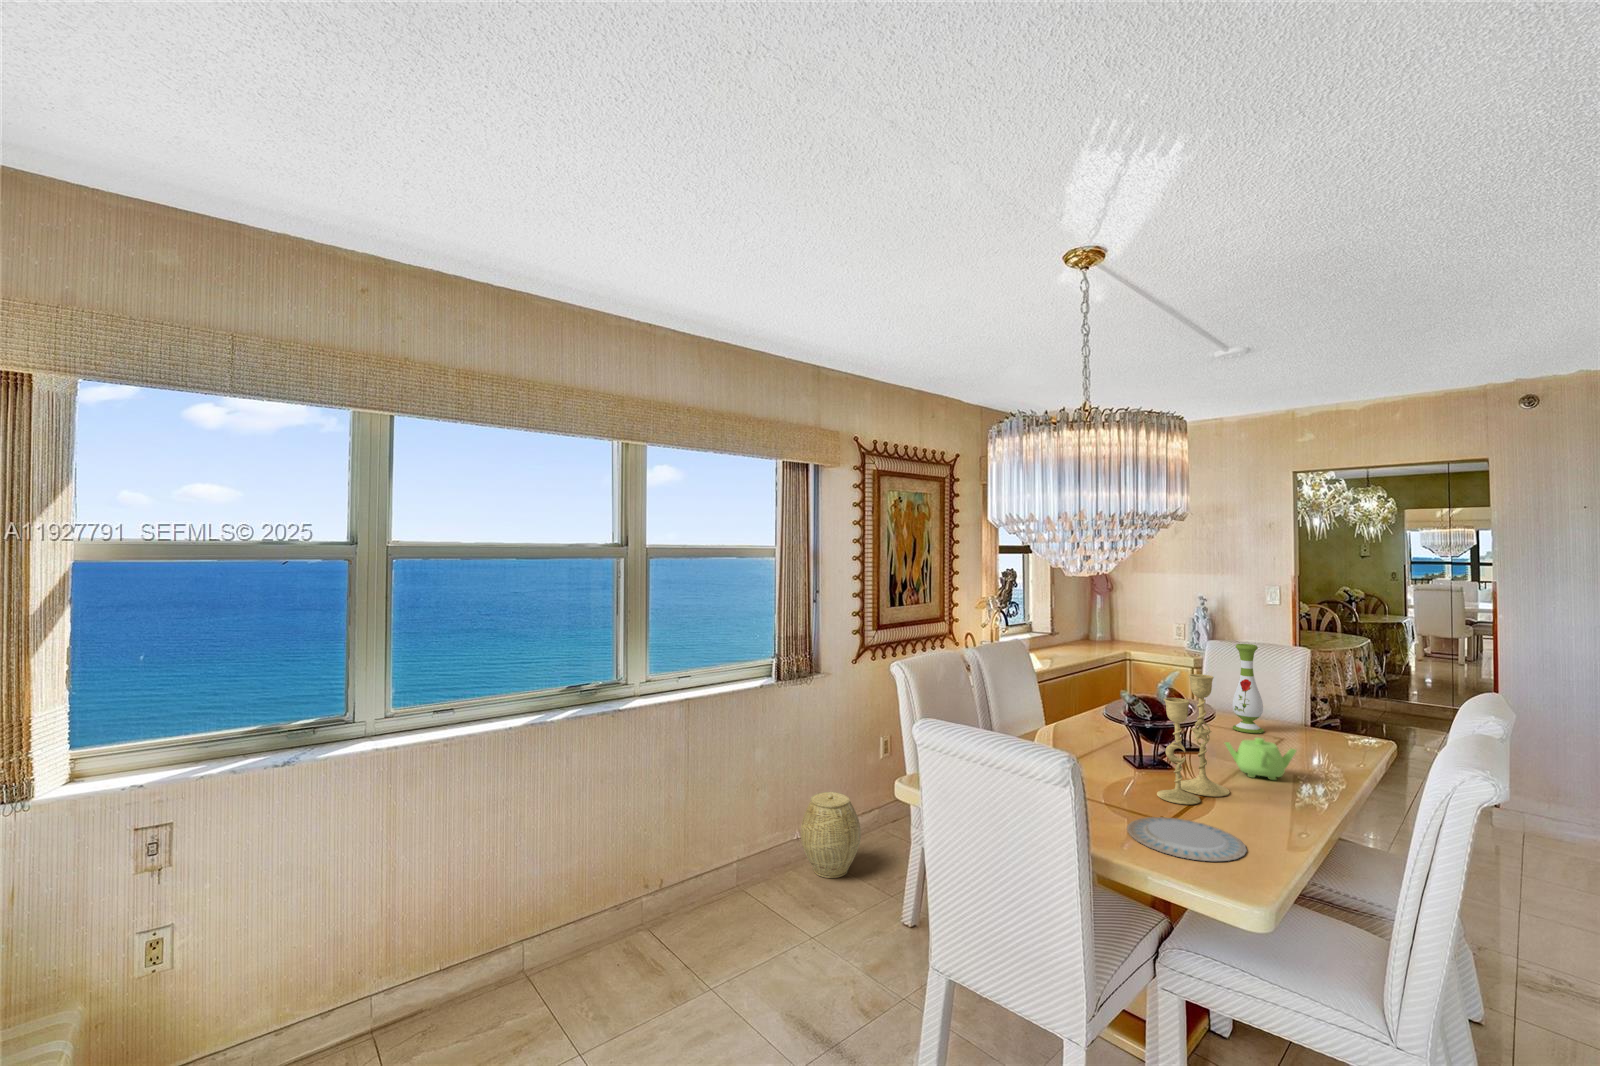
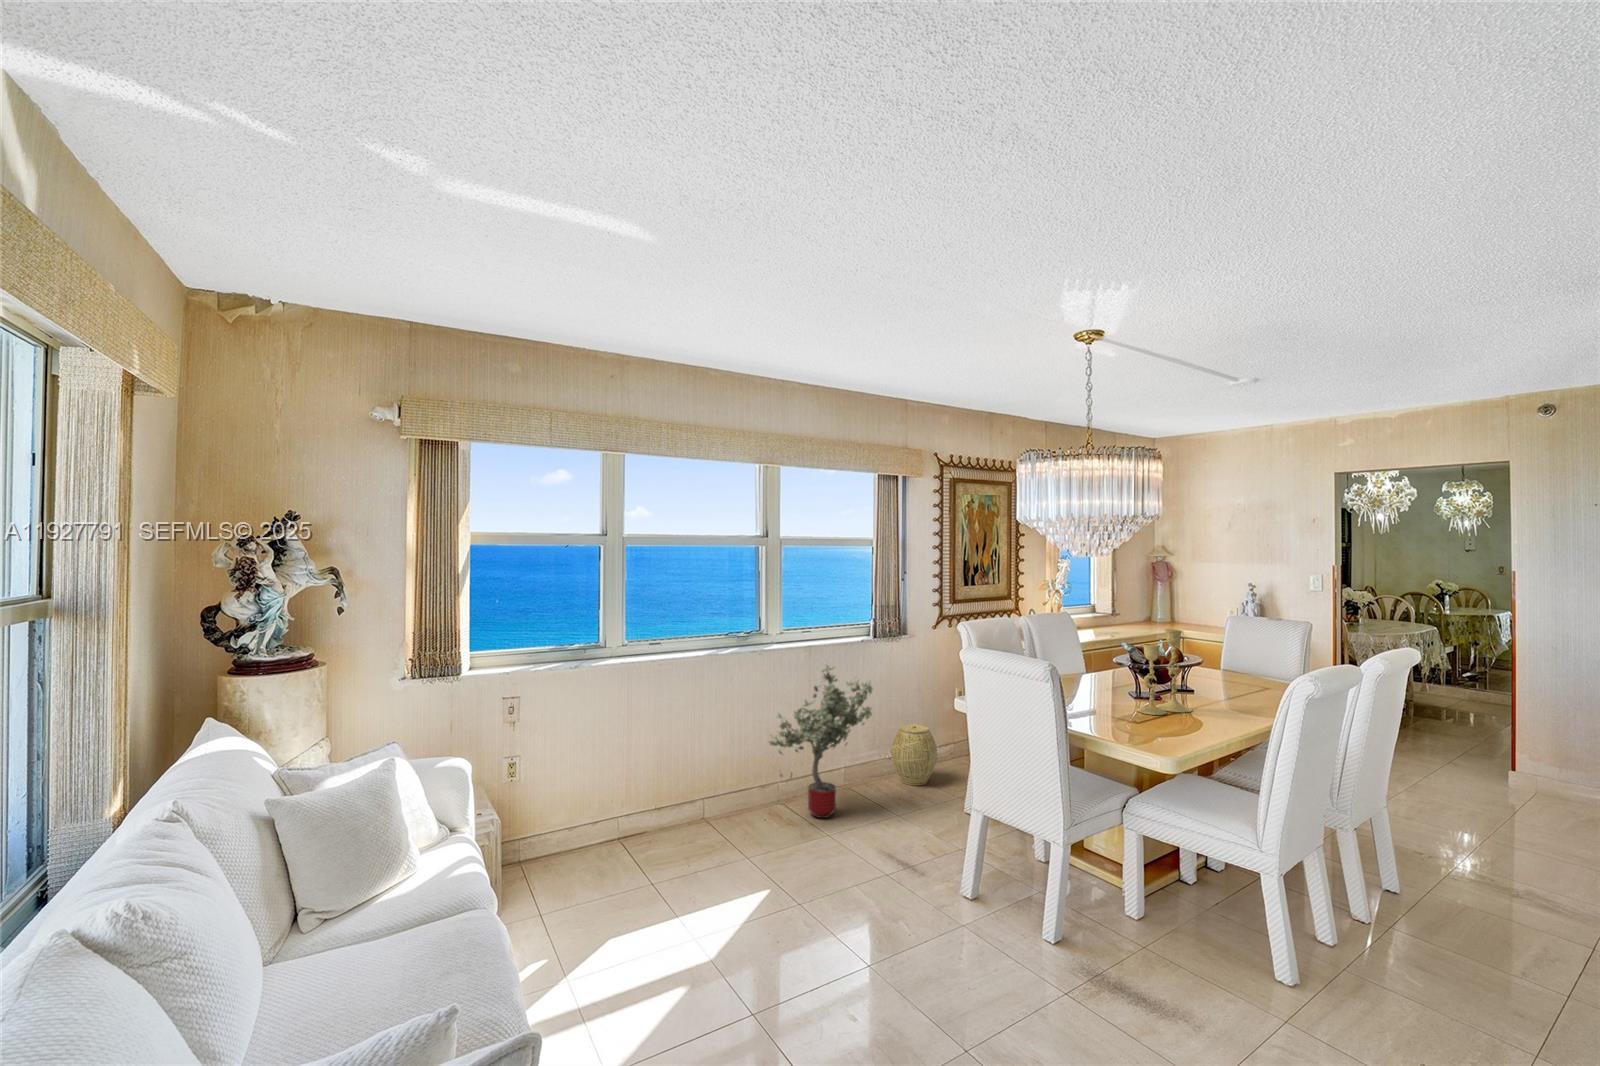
vase: present [1232,644,1264,733] -> none [1229,615,1254,684]
potted tree: none [620,724,776,953] -> present [769,666,873,818]
teapot: present [1225,738,1296,780] -> none [1199,677,1250,707]
plate: present [1127,817,1247,861] -> none [1103,719,1179,738]

